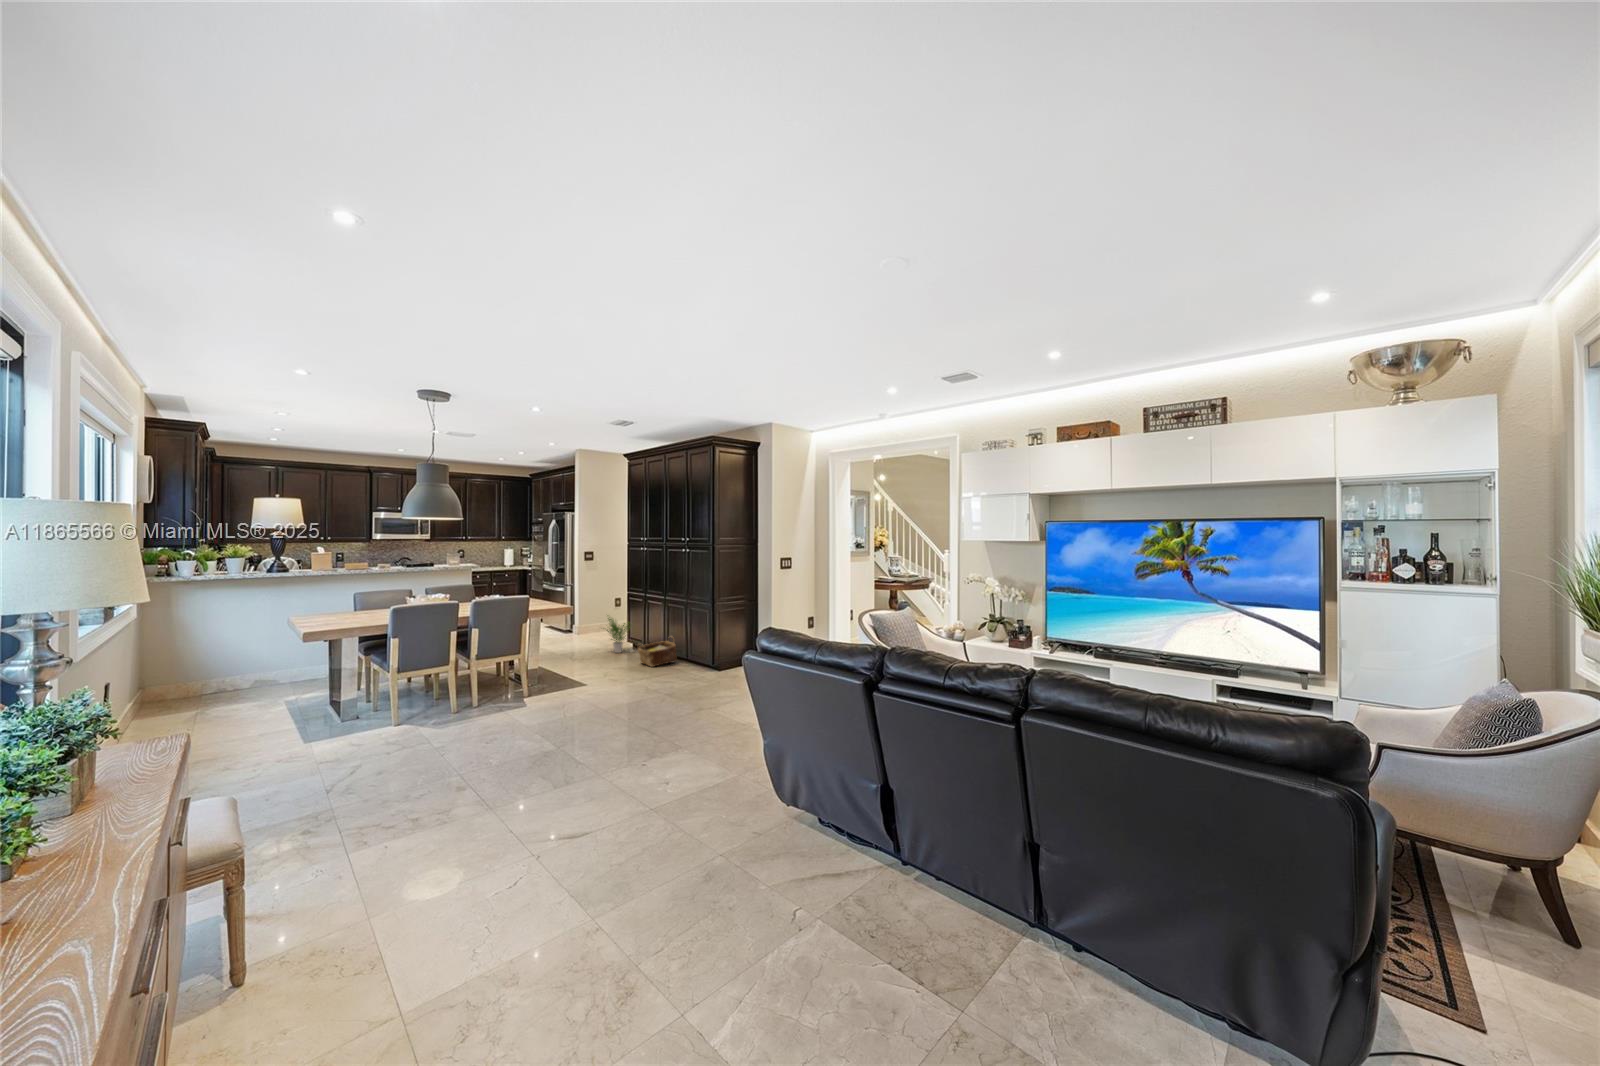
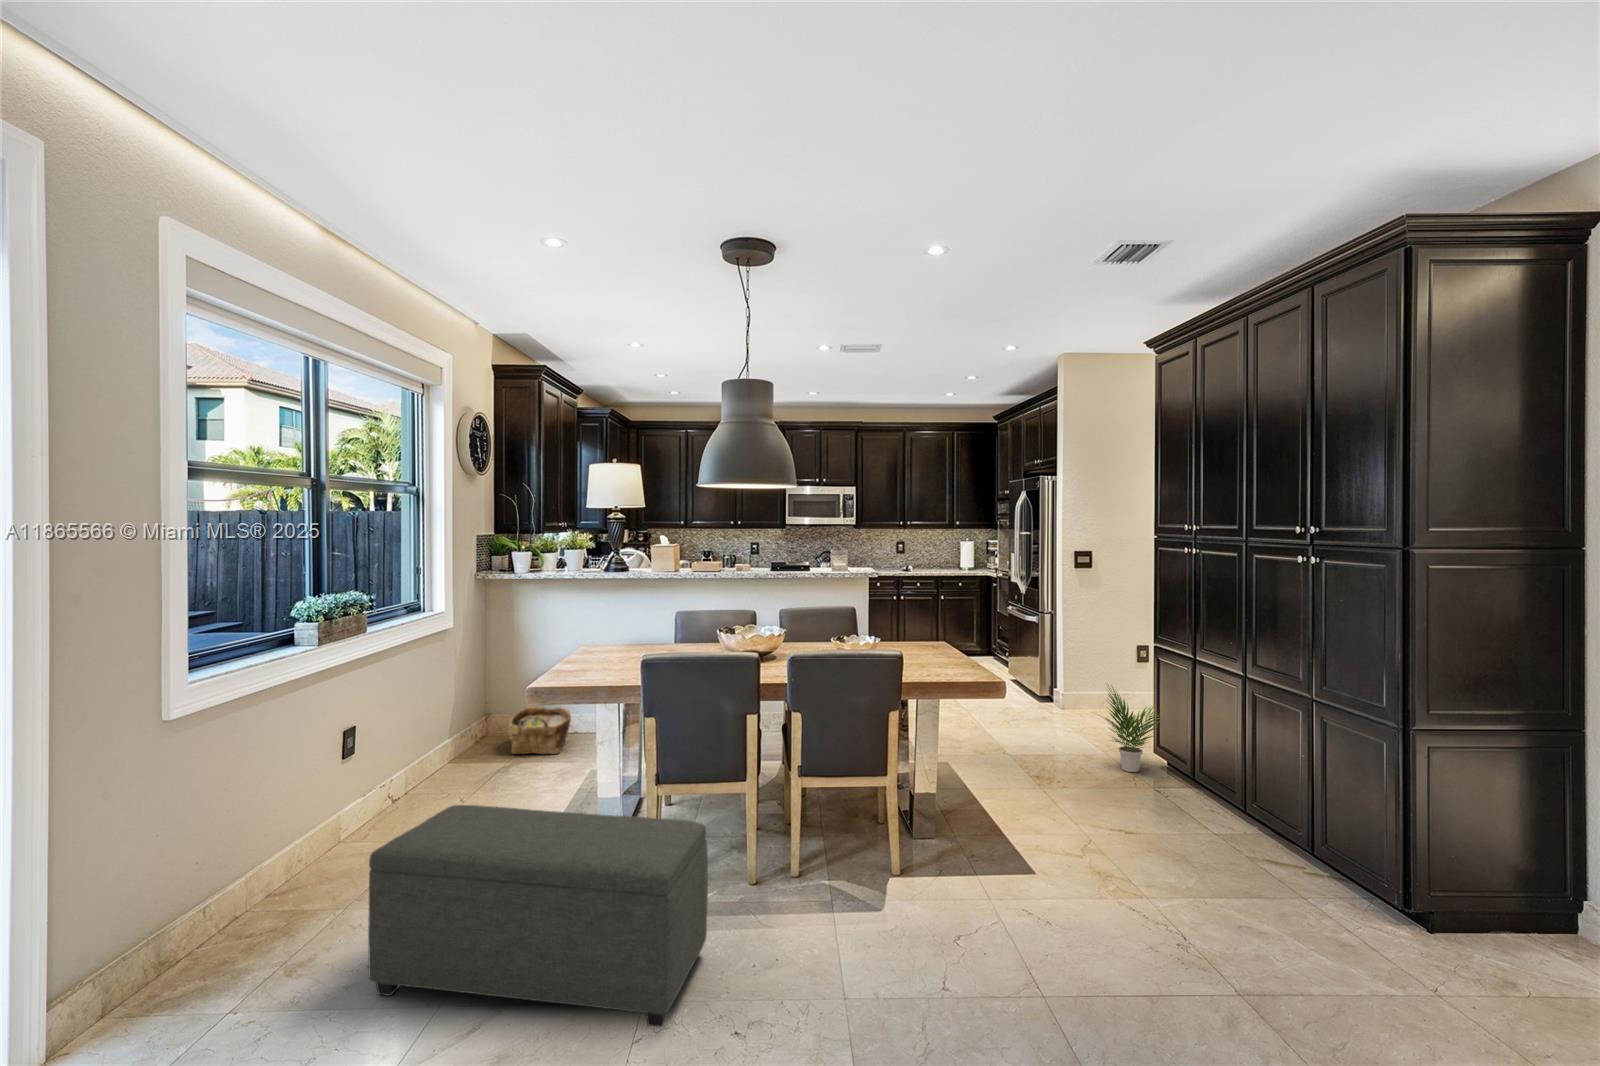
woven basket: present [638,637,677,667] -> present [509,707,571,754]
ottoman: none [282,671,458,771] -> present [368,805,708,1027]

